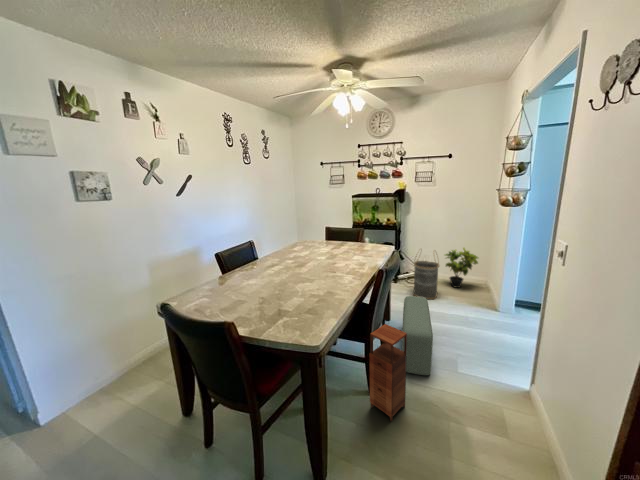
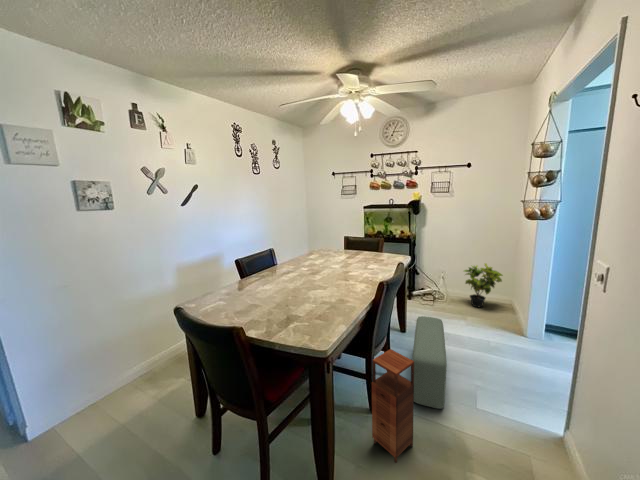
basket: present [413,256,439,299] -> none [429,264,458,319]

